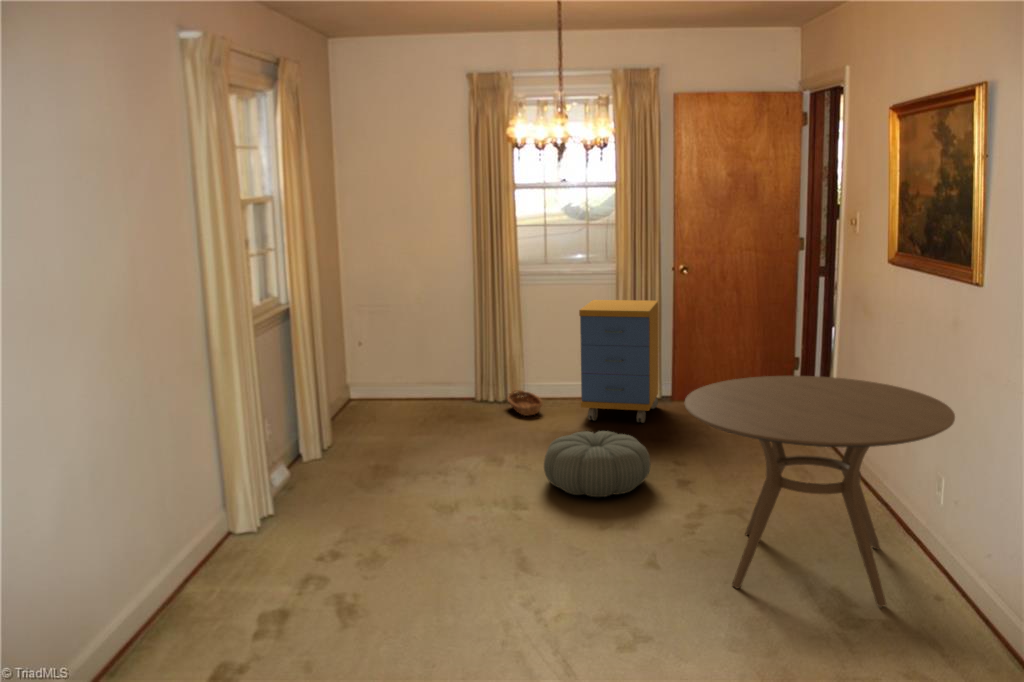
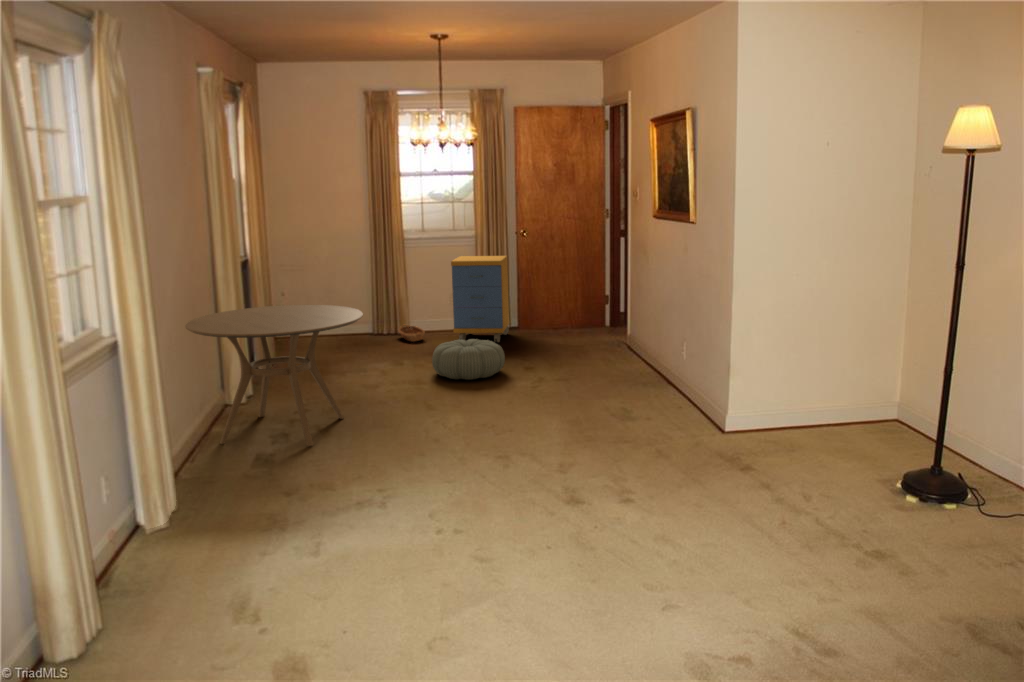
dining table: present [685,376,955,607] -> present [185,305,363,446]

